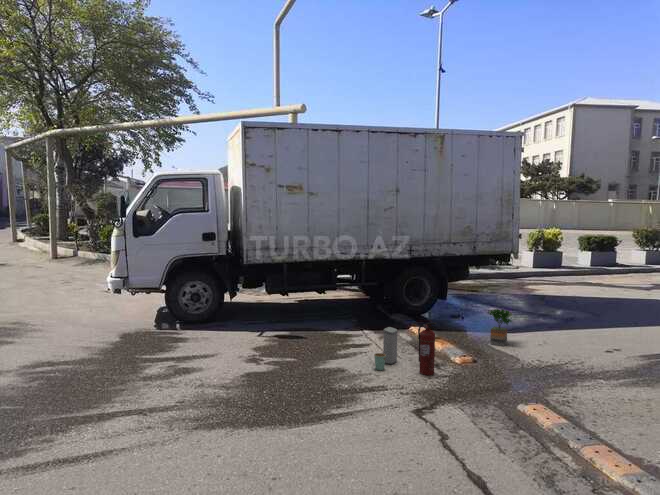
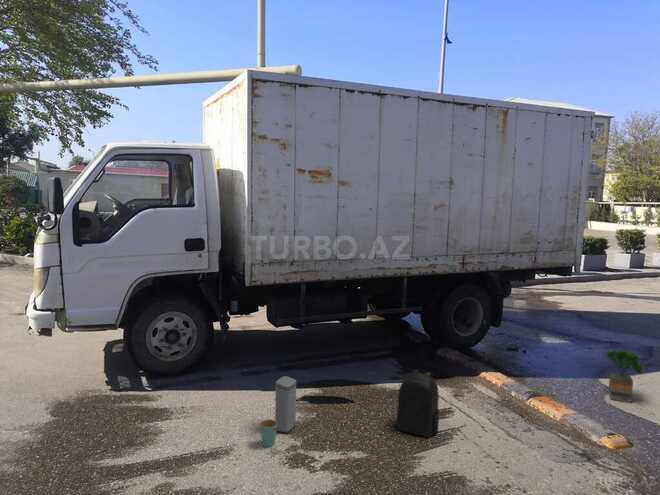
backpack: none [323,313,350,355] -> present [396,370,439,437]
fire extinguisher: present [418,323,437,375] -> none [578,396,617,481]
trash can: present [374,327,398,370] -> present [260,376,297,447]

